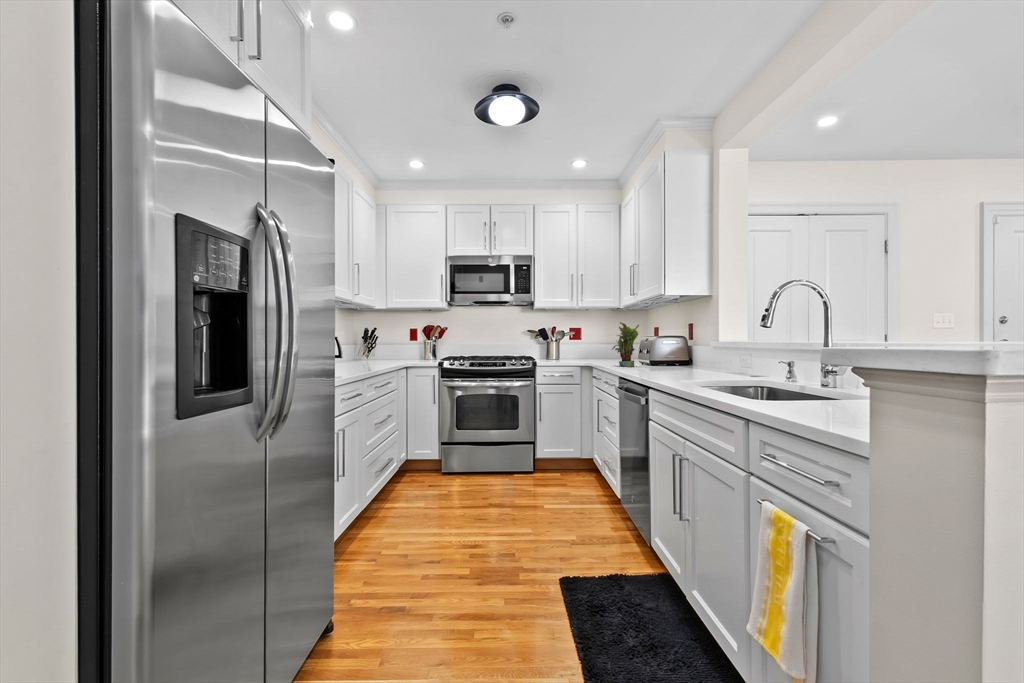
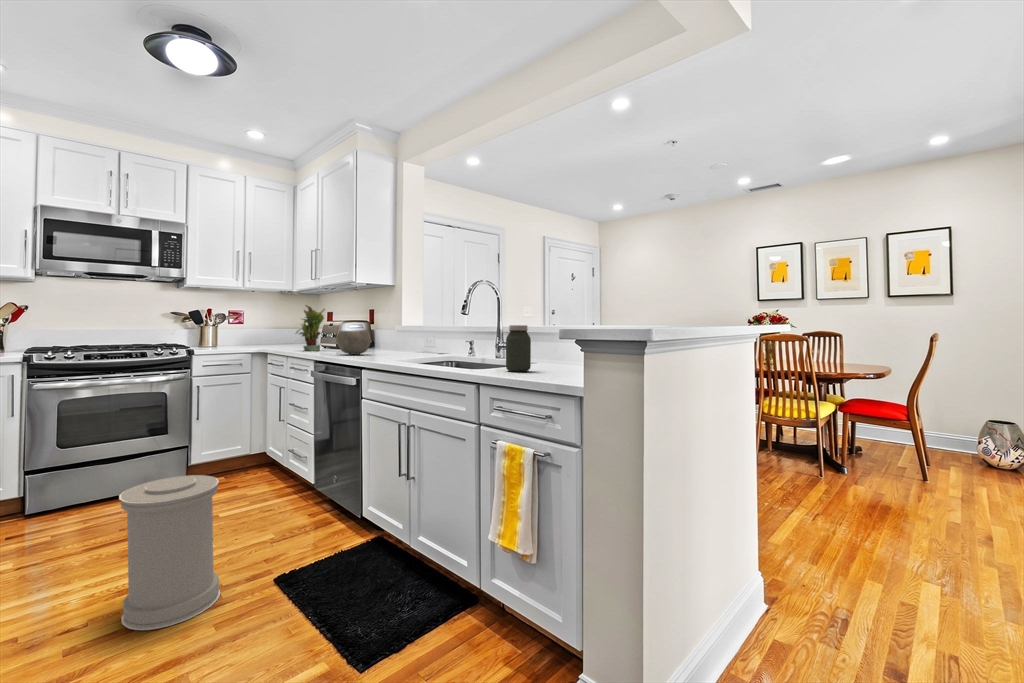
ceramic bowl: none [639,348,673,374] -> present [337,330,370,355]
jar: none [786,353,824,415] -> present [506,325,531,372]
trash can: none [457,468,522,589] -> present [119,475,220,630]

